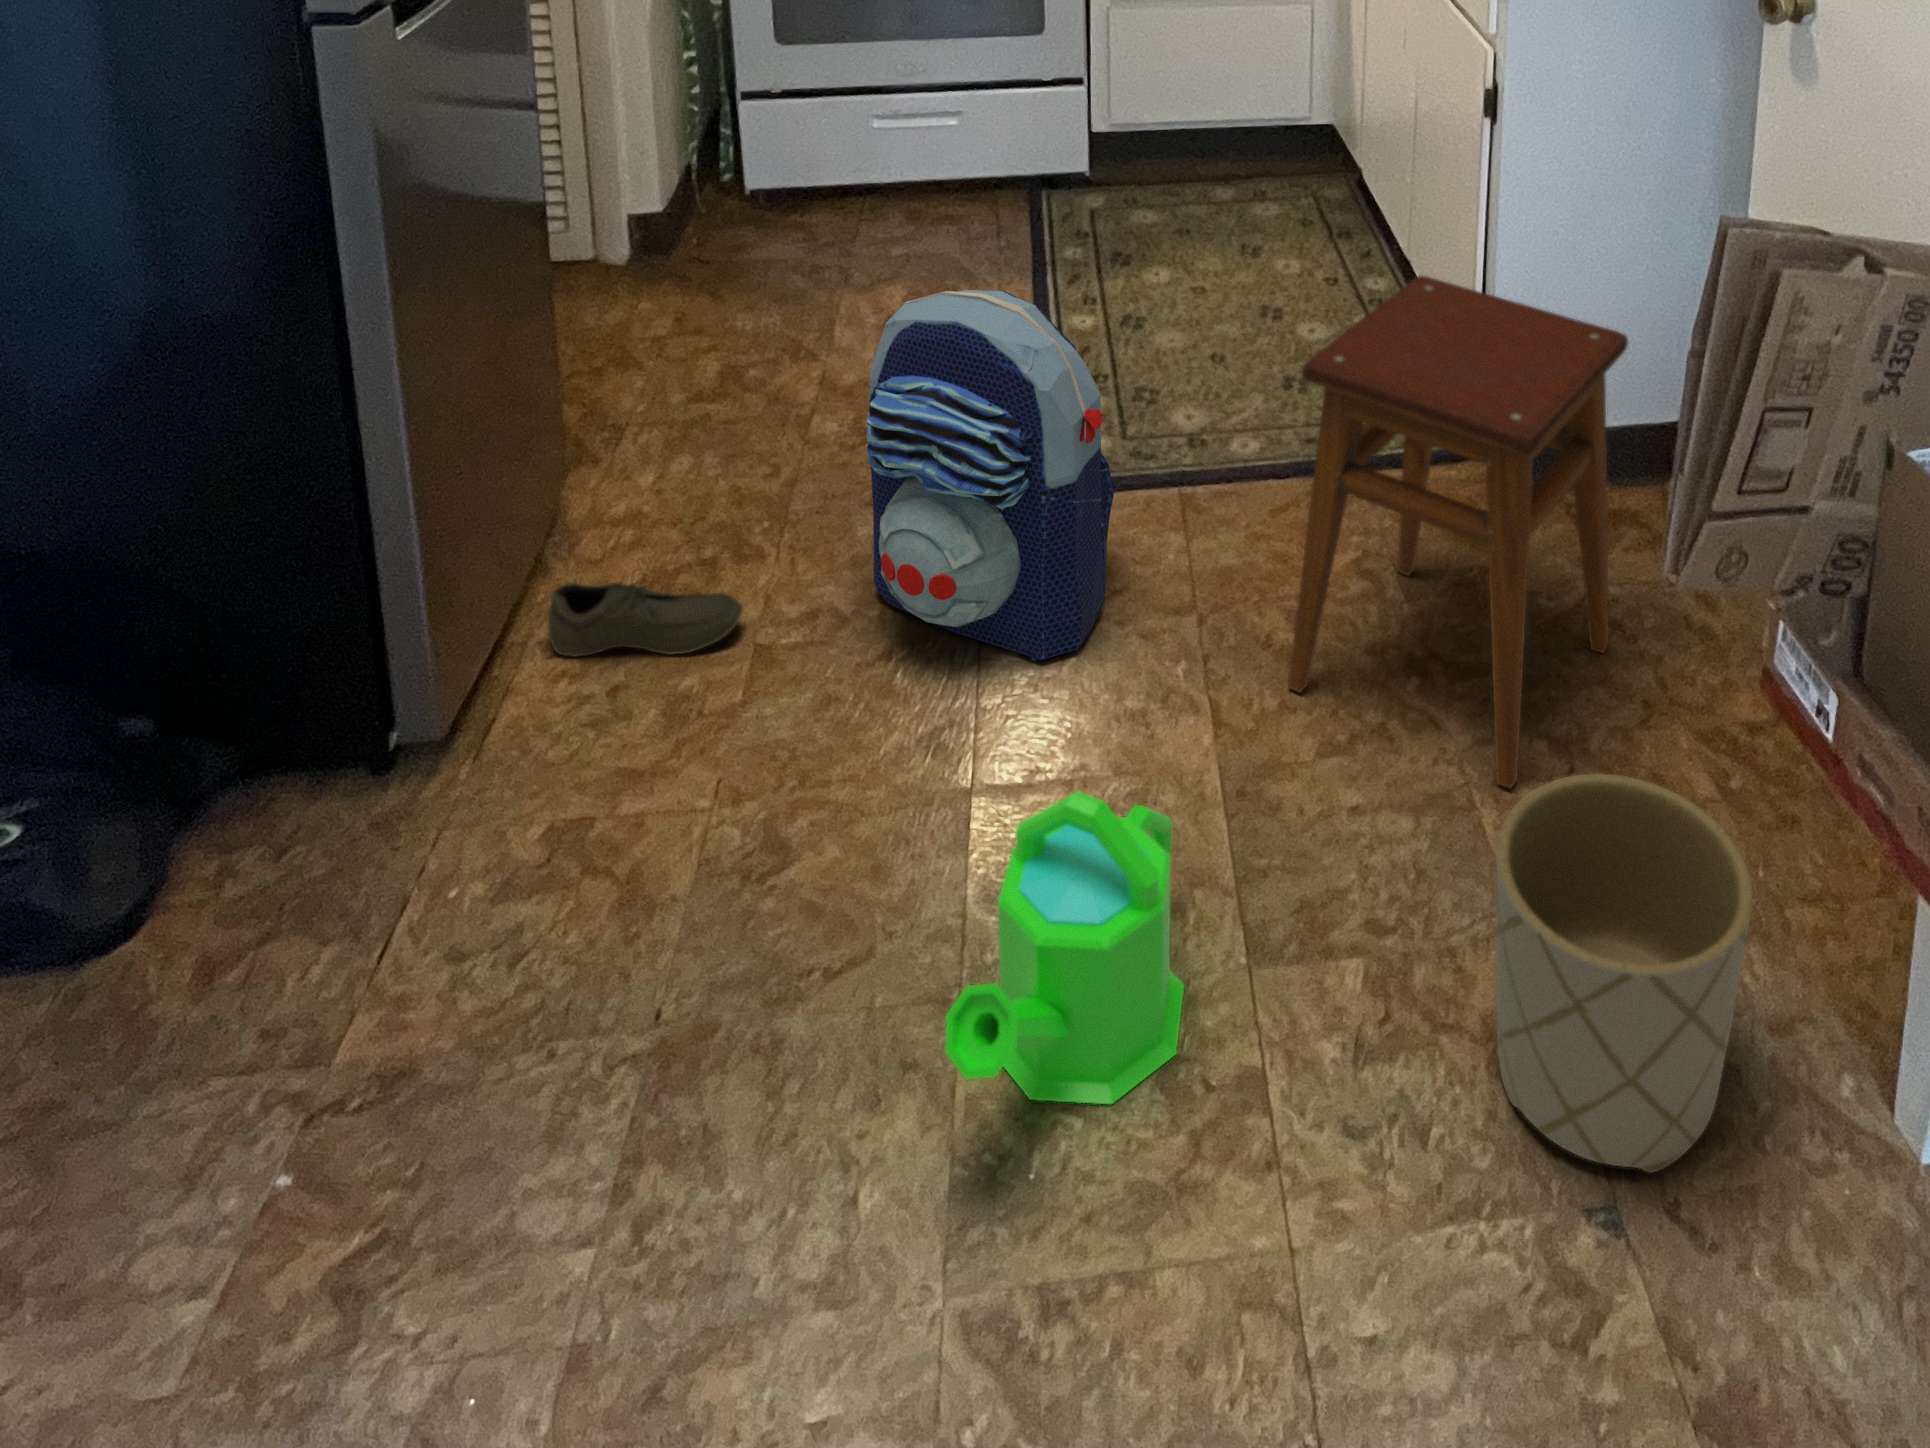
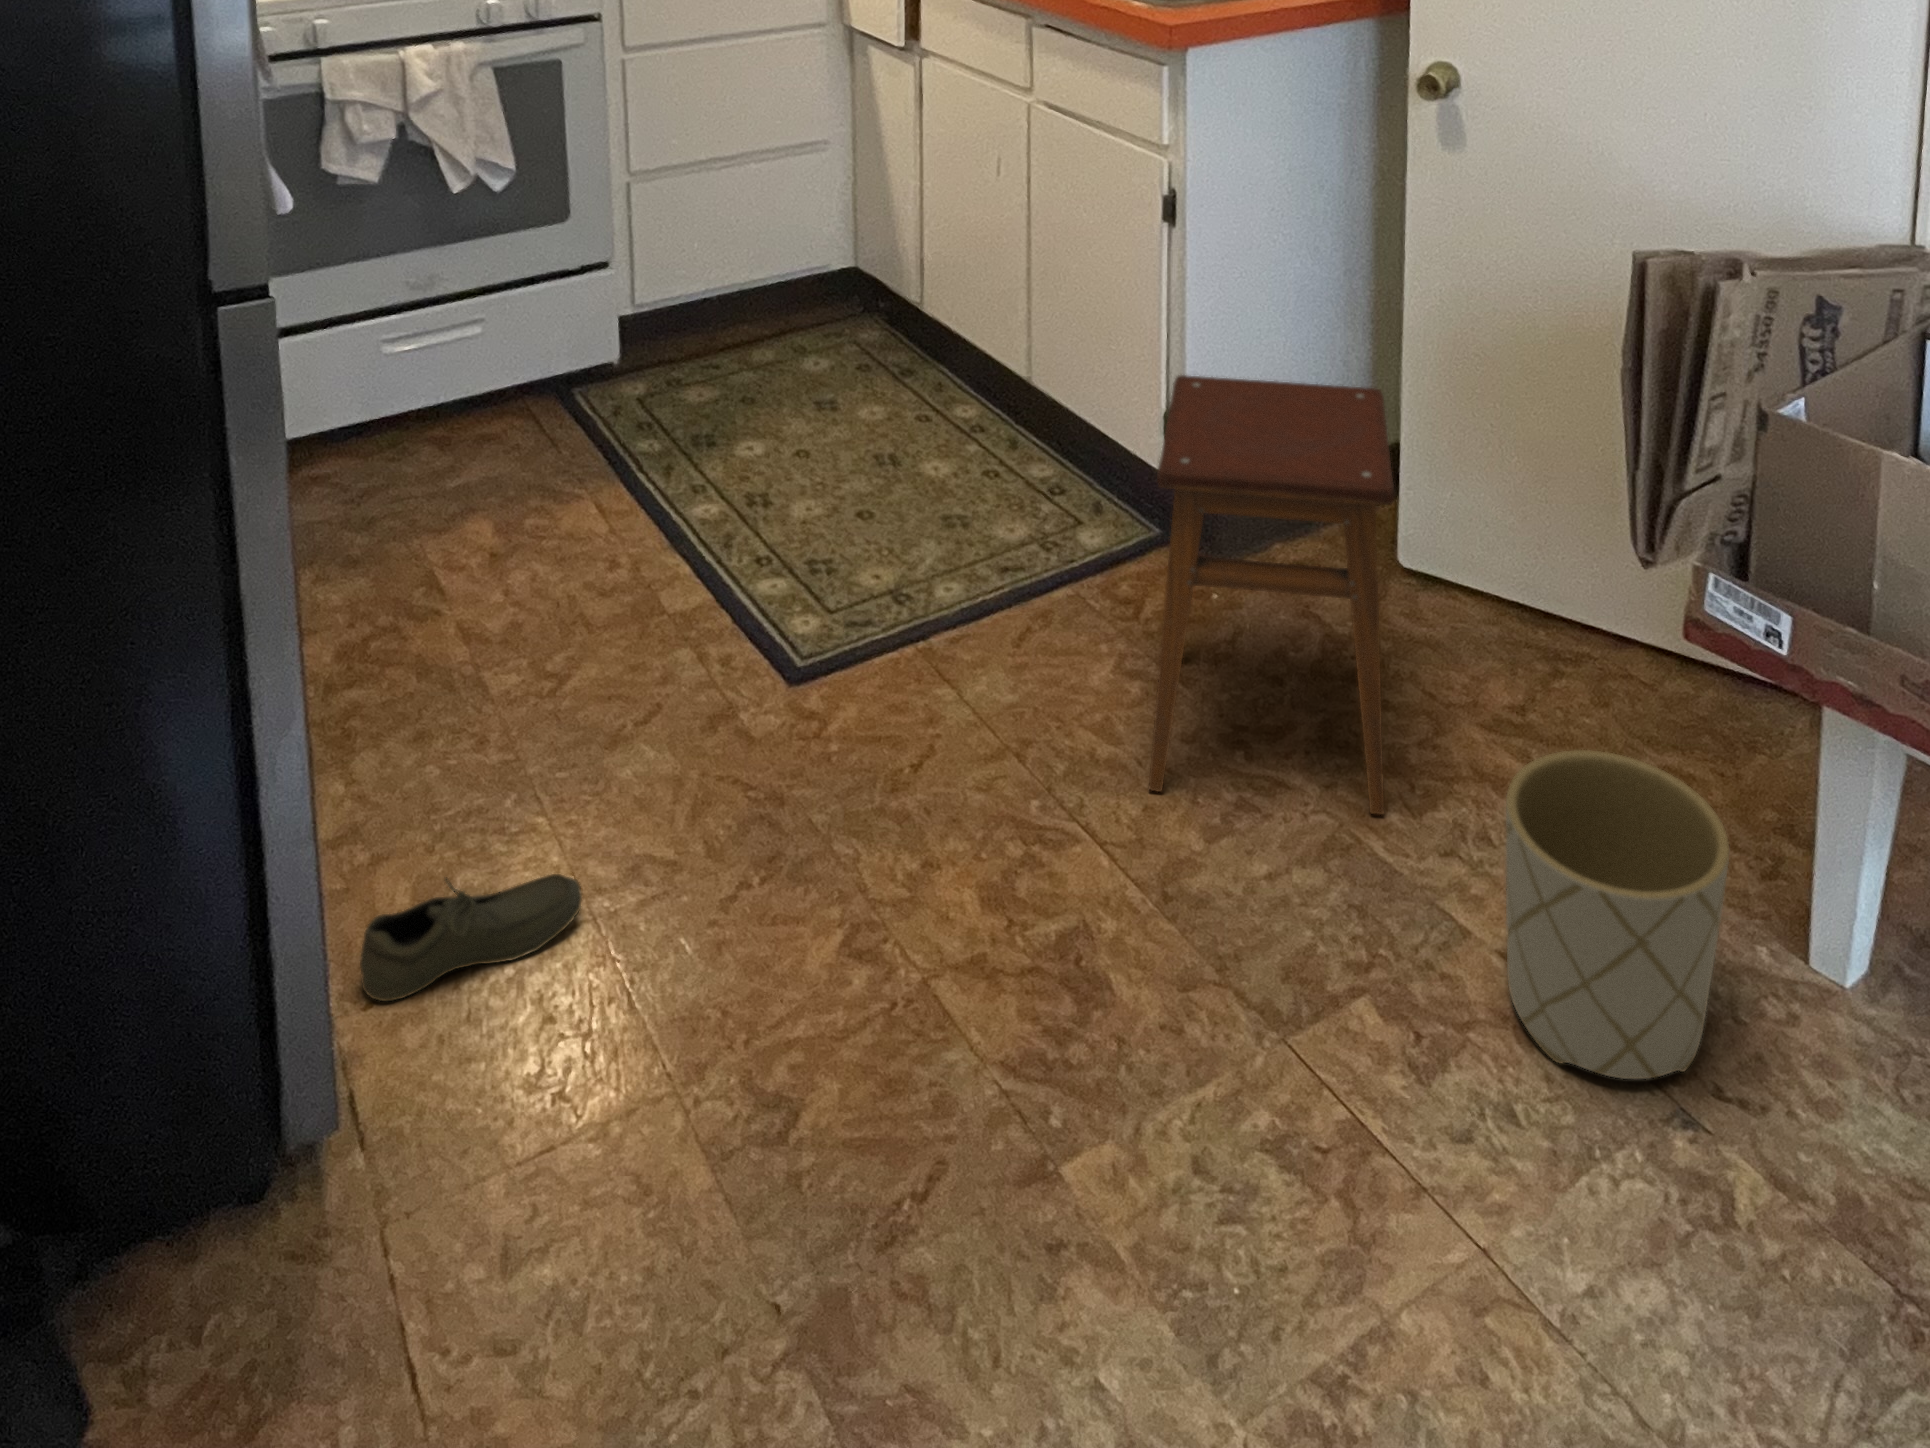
backpack: present [866,290,1114,661] -> none [682,470,950,842]
watering can: present [945,791,1184,1104] -> none [1085,911,1281,1228]

